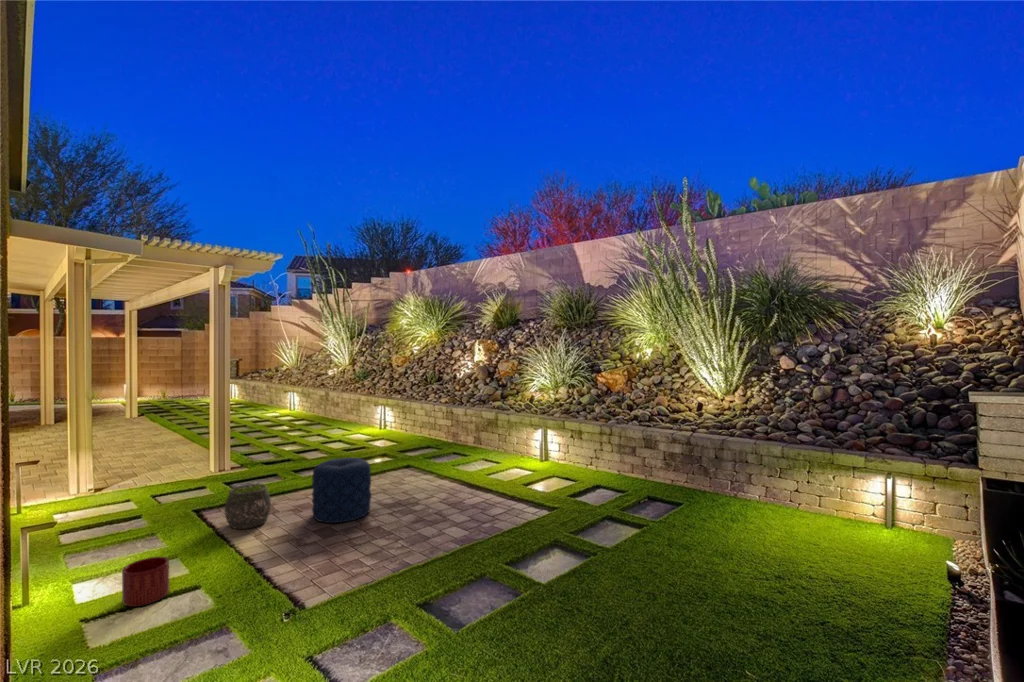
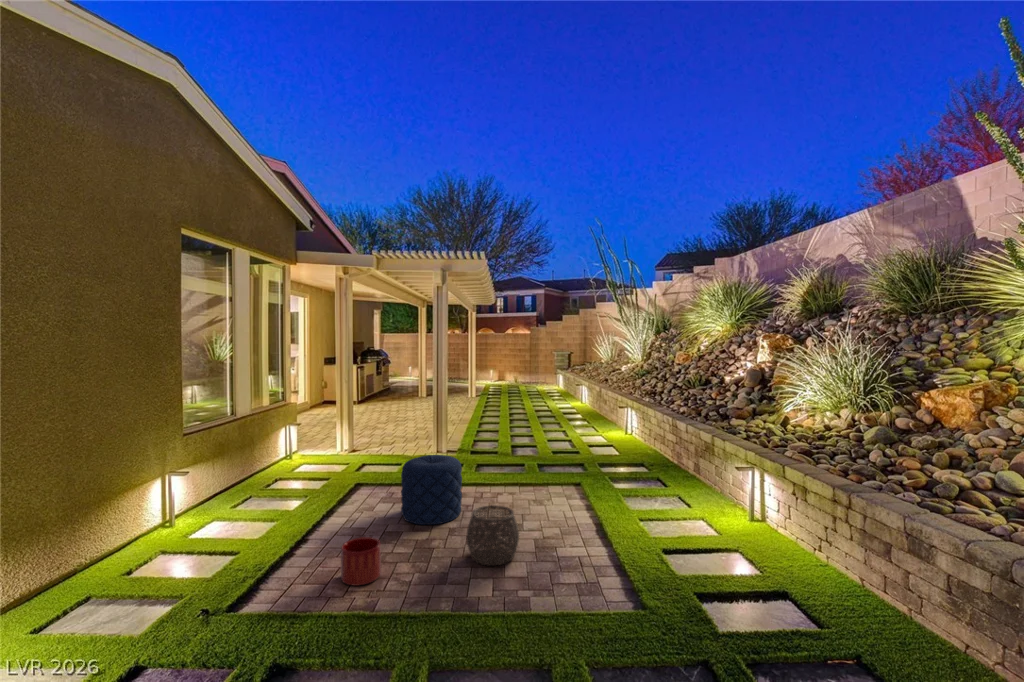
woven basket: present [225,484,271,529] -> present [467,505,519,565]
planter: present [122,557,169,607] -> present [341,537,381,586]

